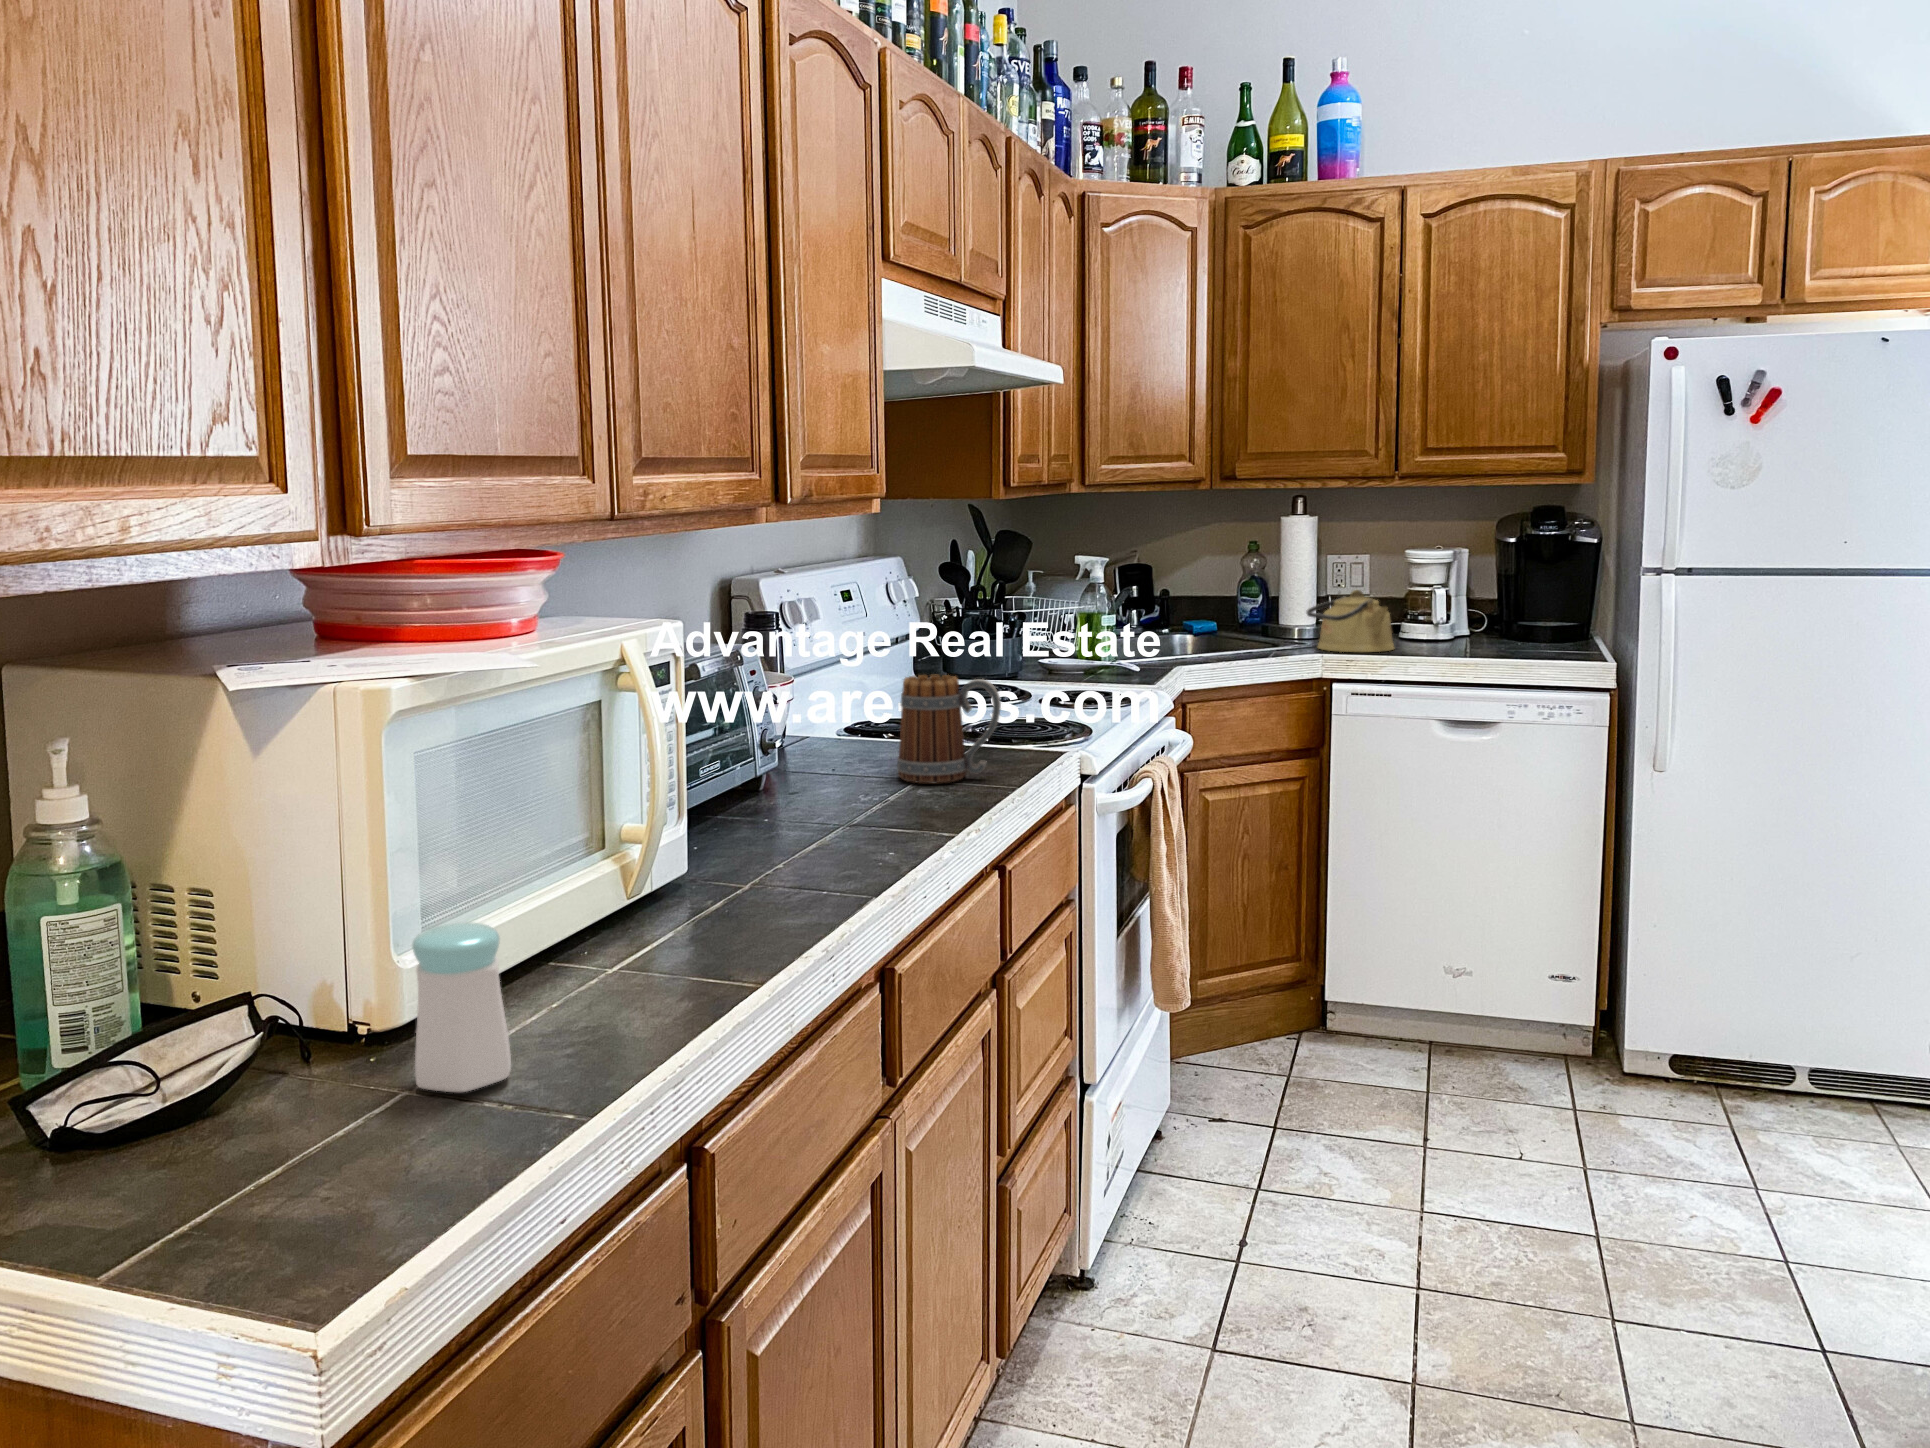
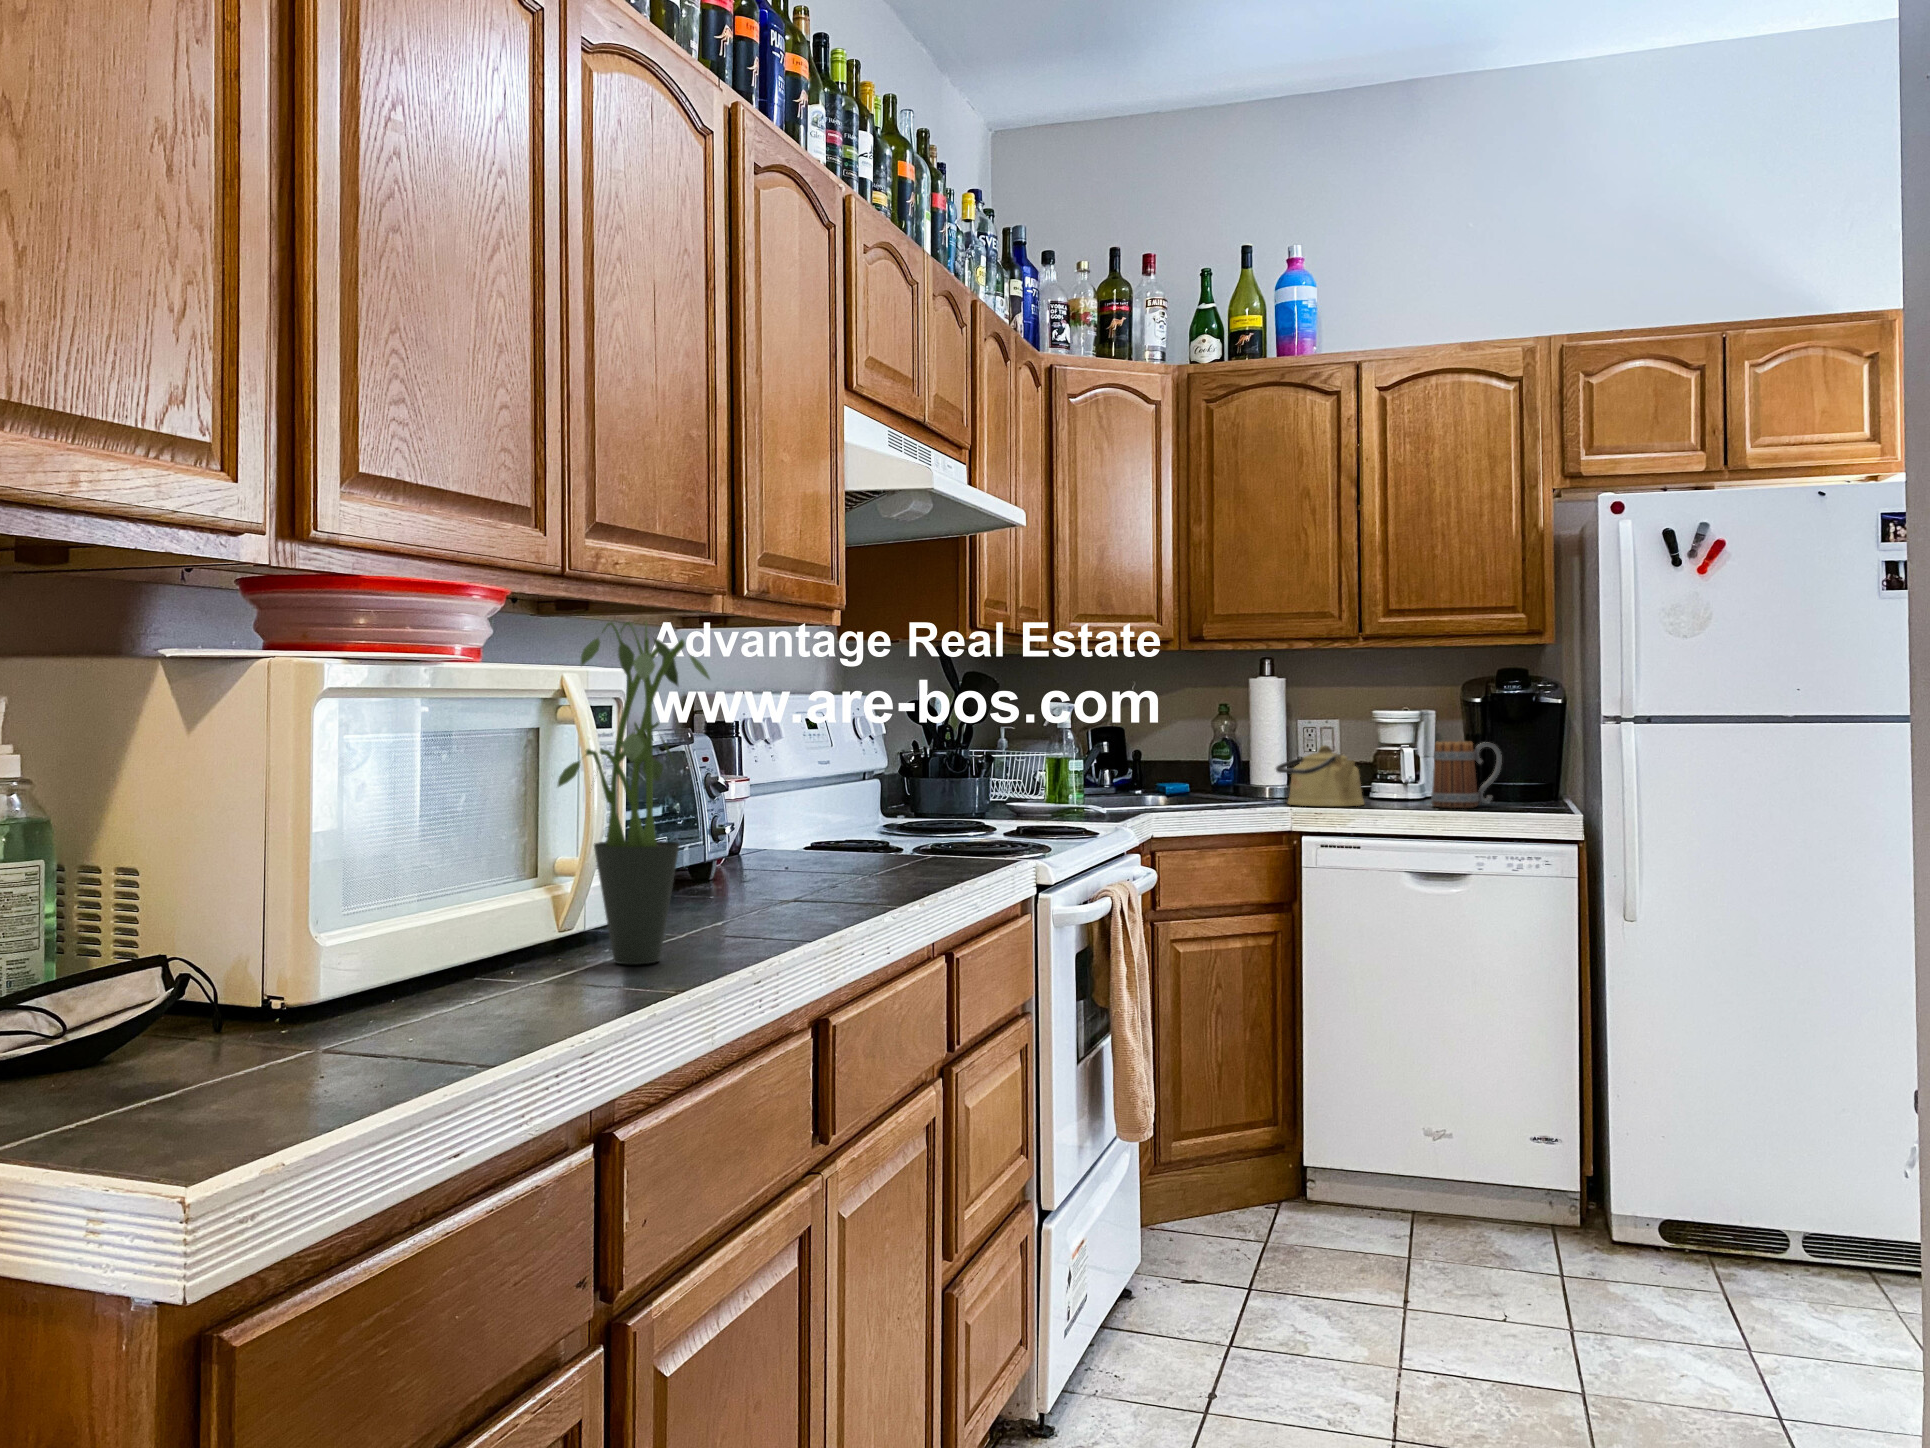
potted plant: none [624,587,780,935] -> present [557,622,710,964]
mug: present [897,675,1001,783] -> present [1431,741,1502,808]
salt shaker: present [412,922,511,1092] -> none [322,890,418,1049]

